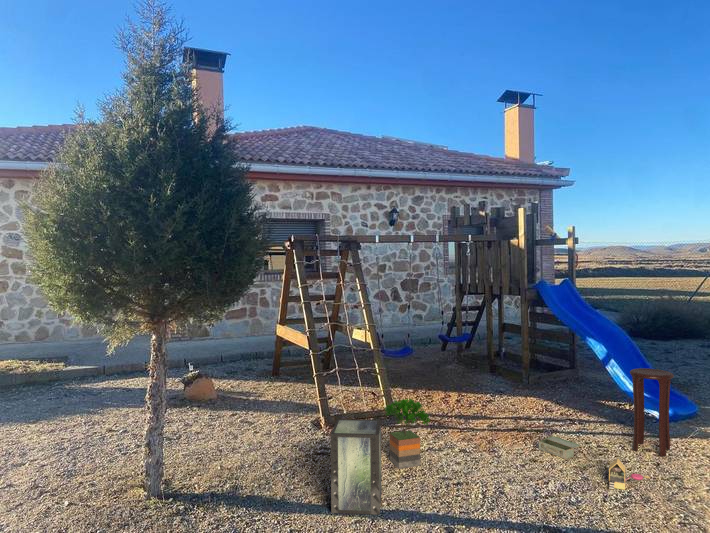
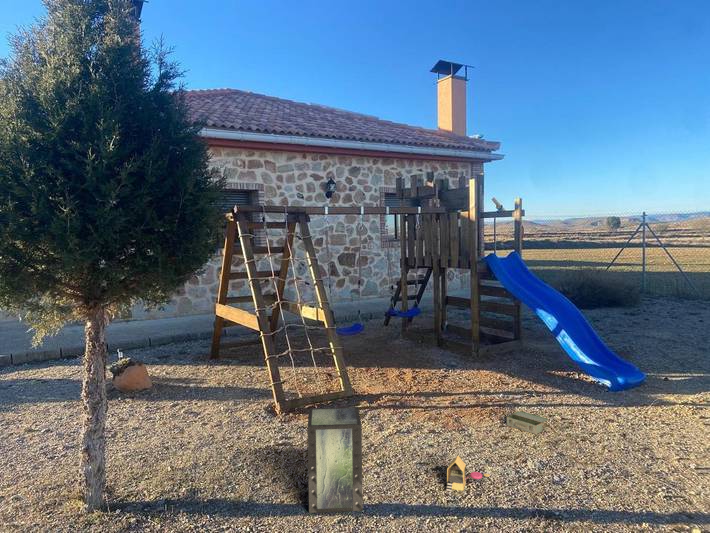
stool: present [630,368,674,457] -> none [593,340,636,426]
potted tree: present [385,399,430,469] -> none [352,380,404,456]
toy house: present [609,459,650,490] -> present [447,456,490,491]

